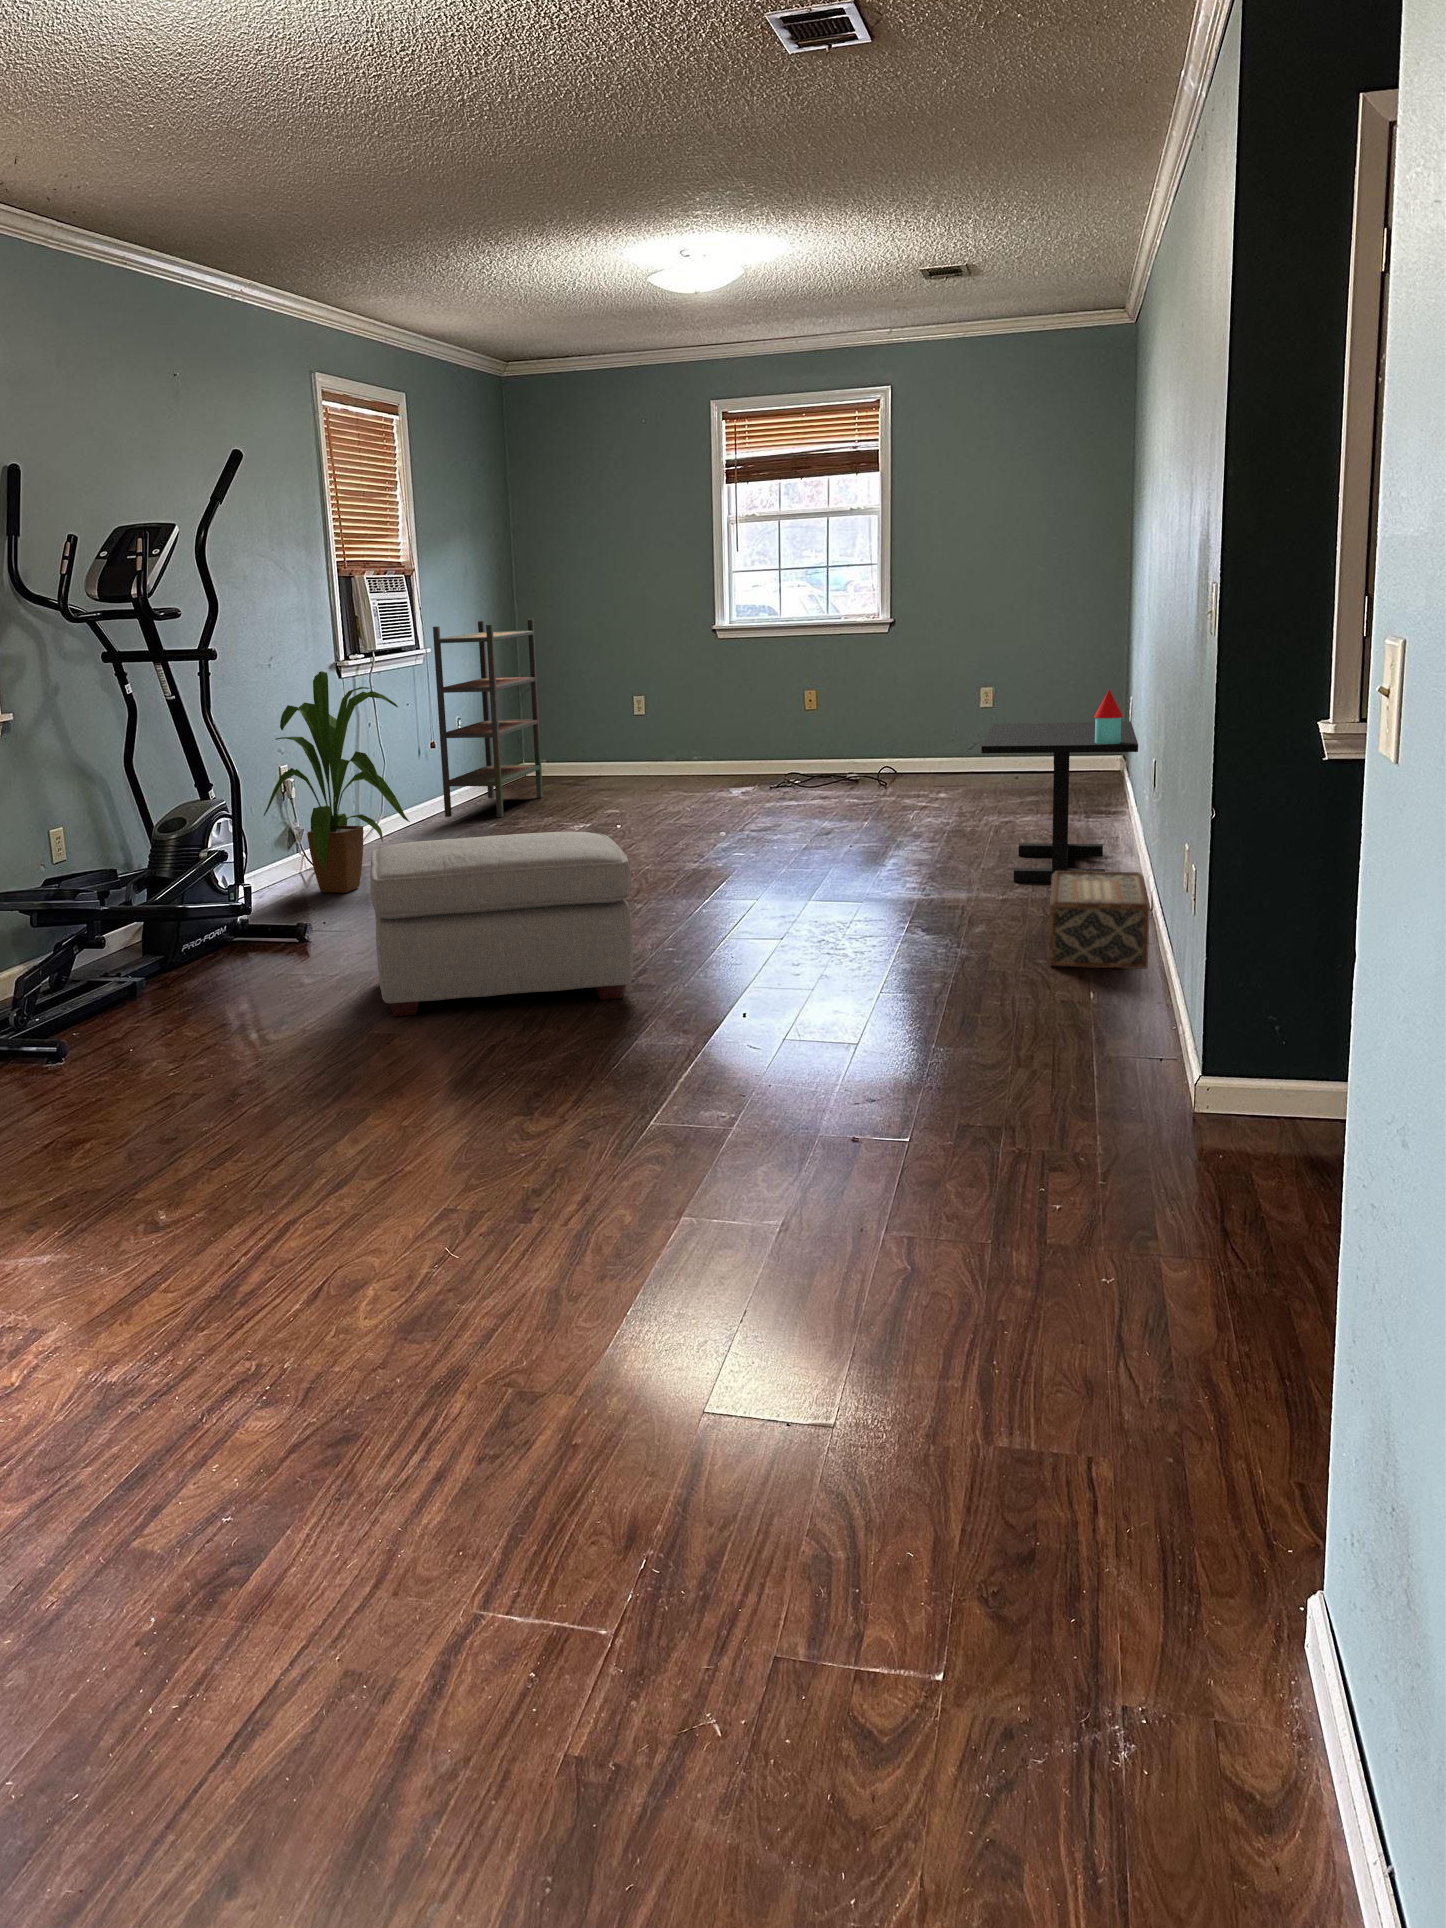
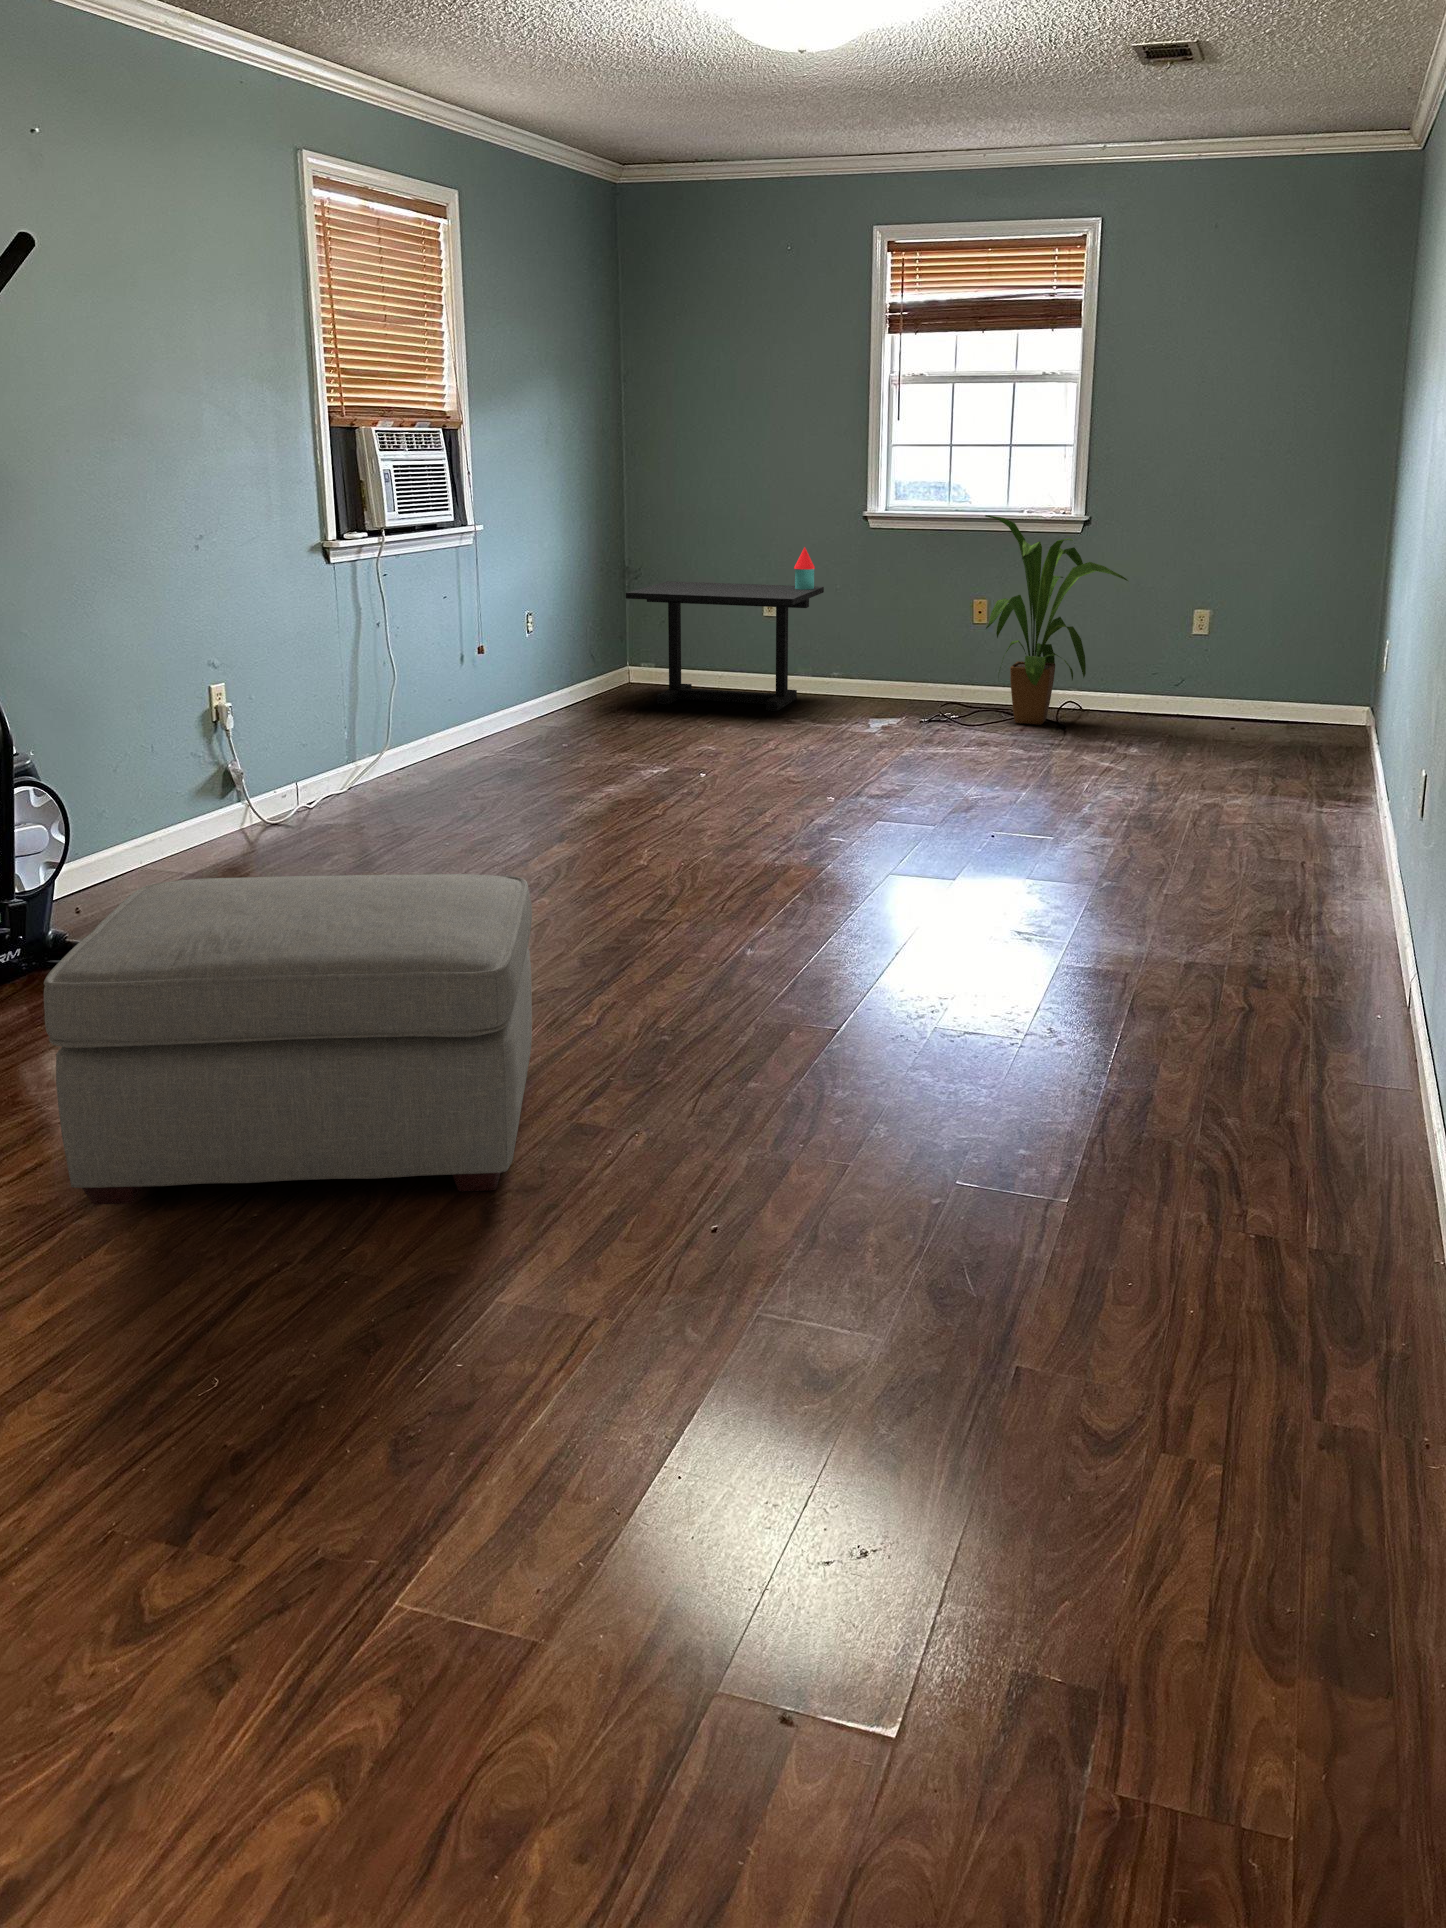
bookshelf: present [433,619,543,817] -> none [487,491,634,745]
house plant: present [264,671,410,893] -> present [985,515,1128,725]
side table: present [981,690,1138,882] -> present [626,547,824,711]
woven basket: present [1049,871,1150,969] -> none [1241,974,1426,1199]

